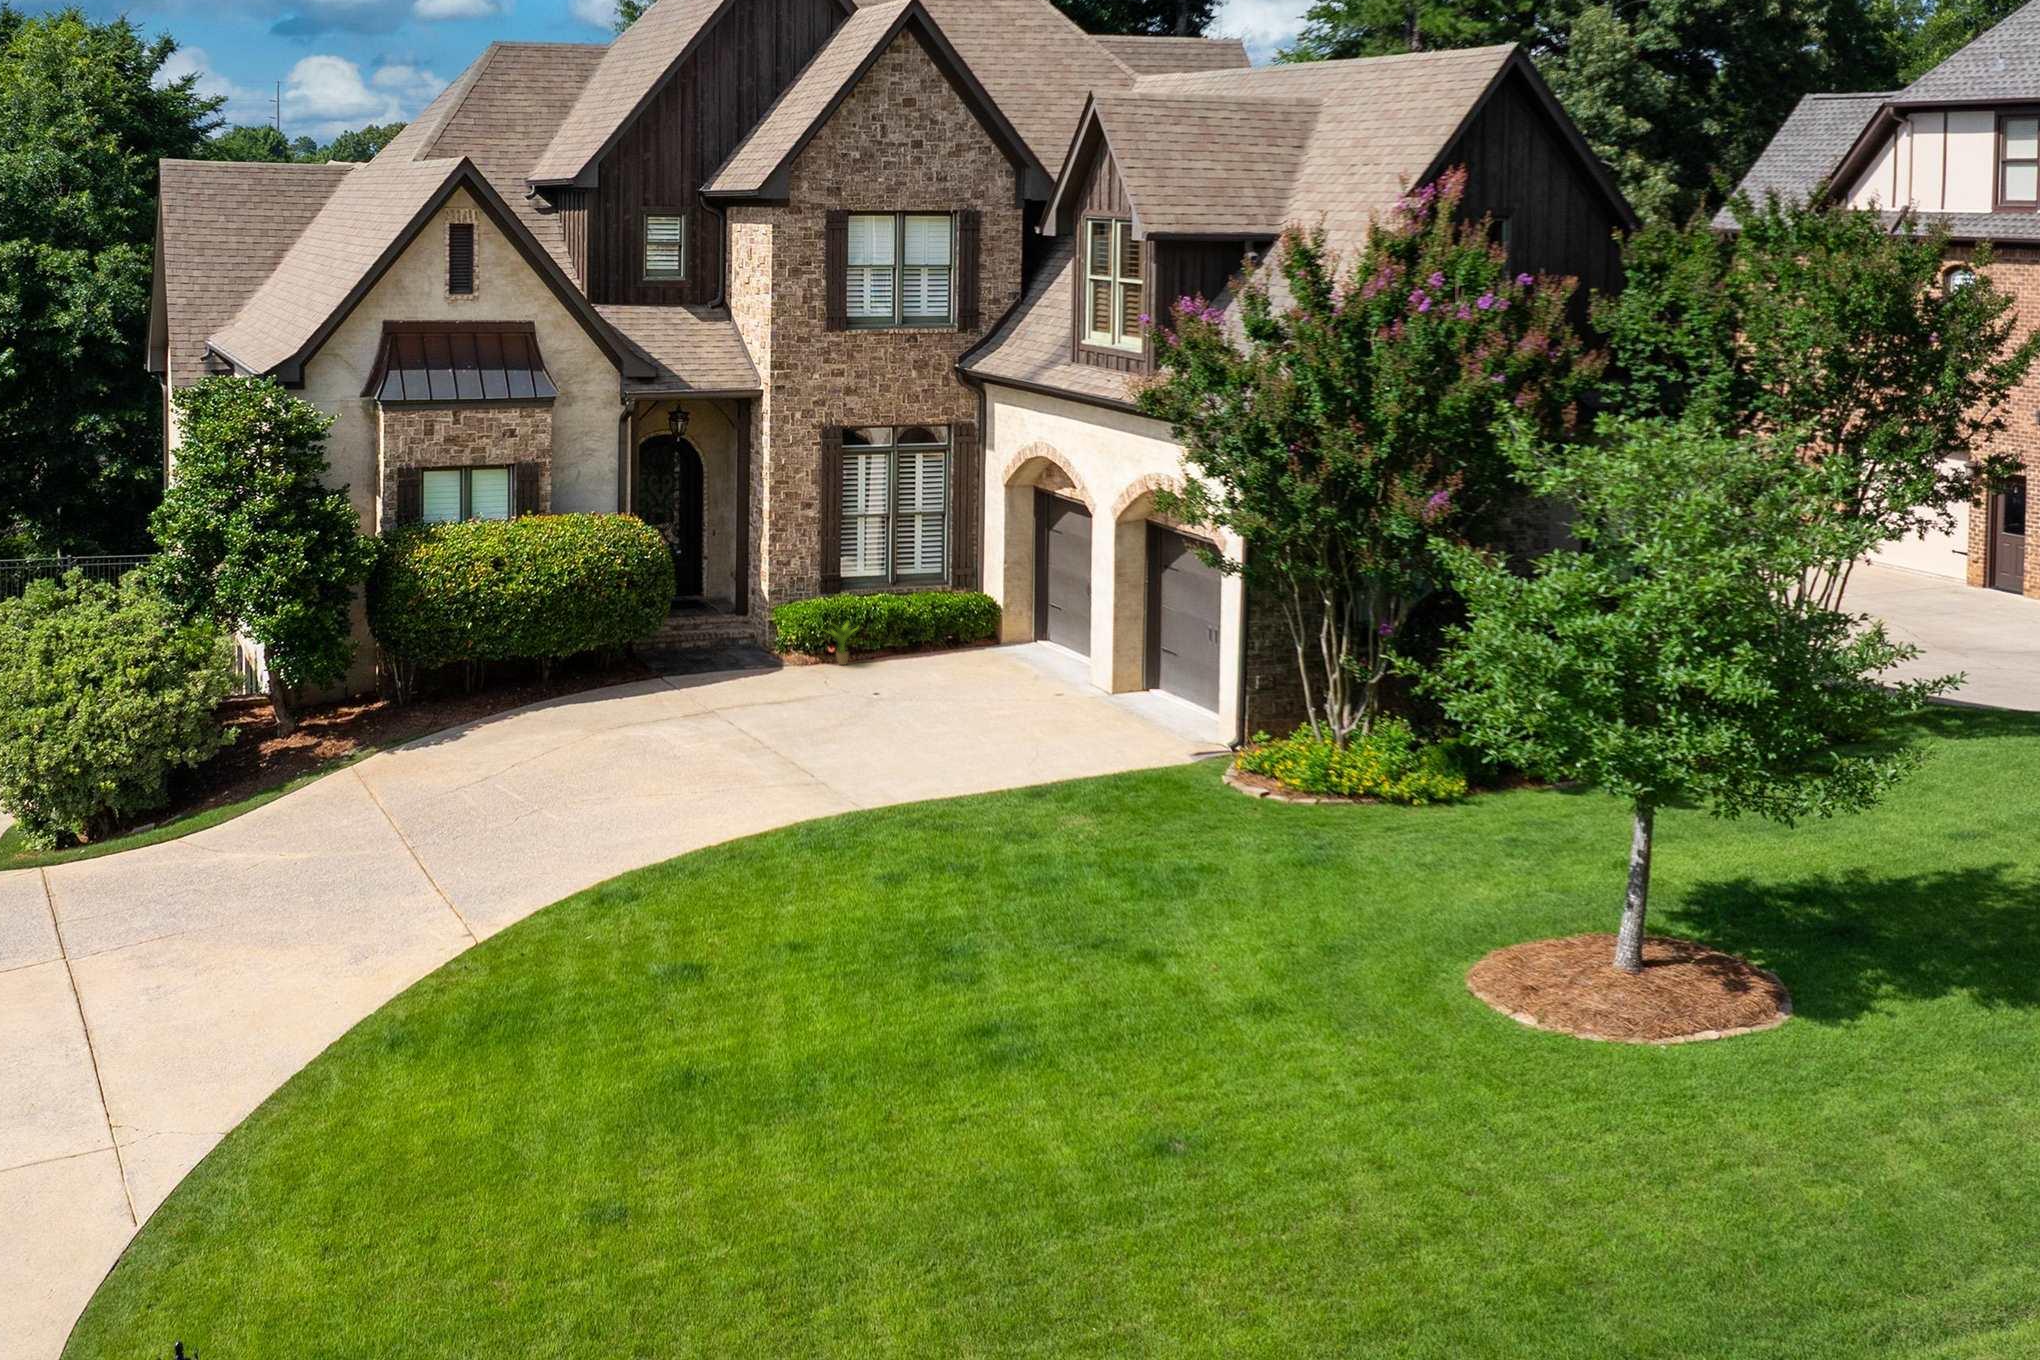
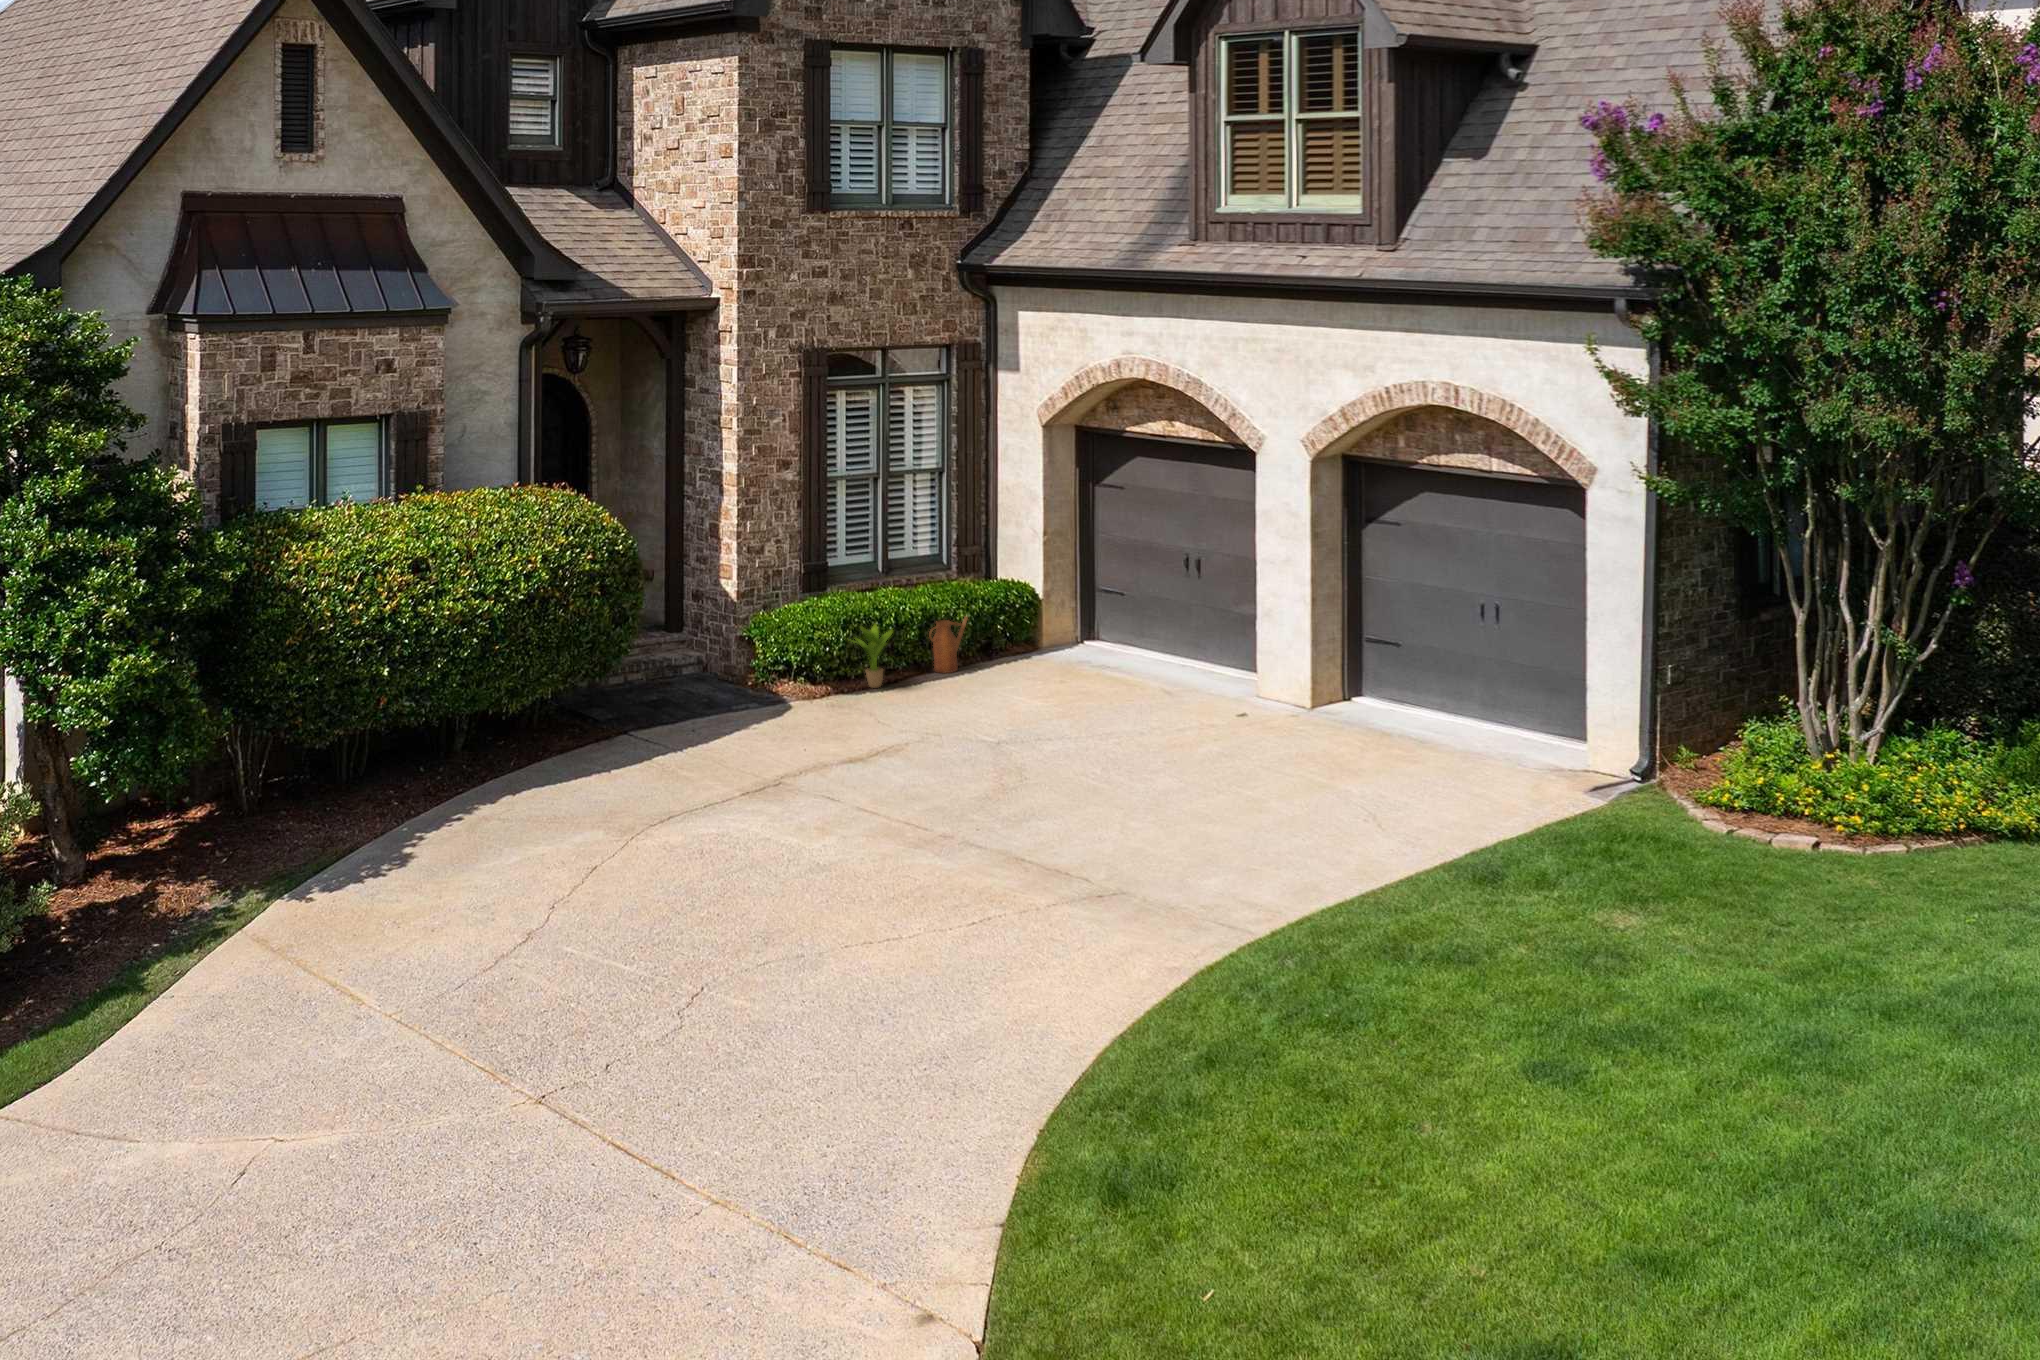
watering can: none [887,620,919,659] -> present [929,617,968,673]

